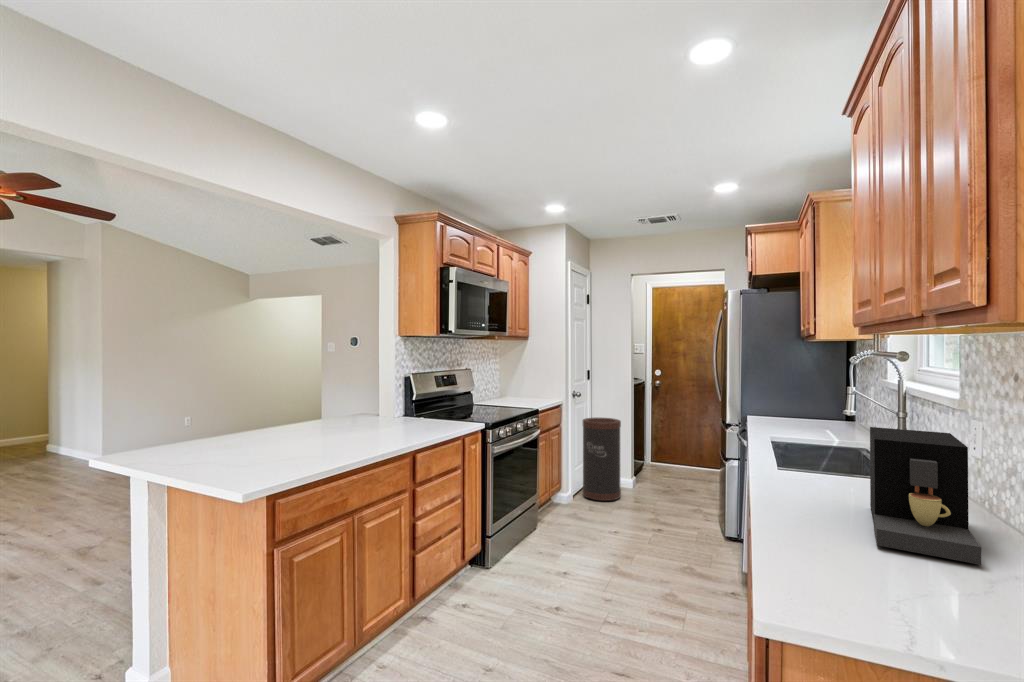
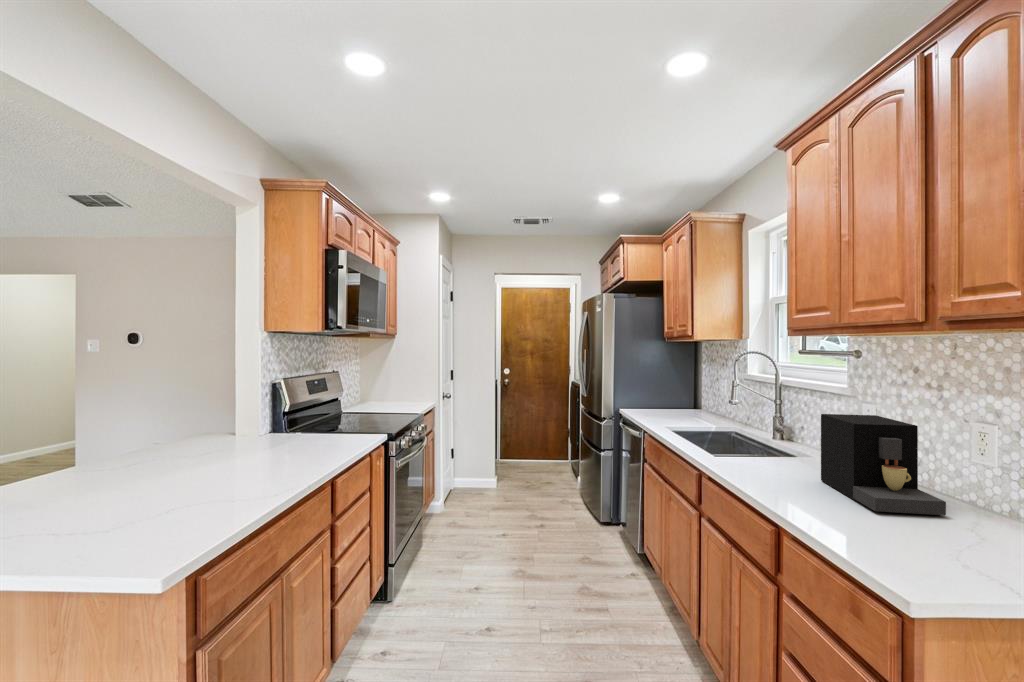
trash can: present [582,418,621,501] -> none [451,419,491,505]

